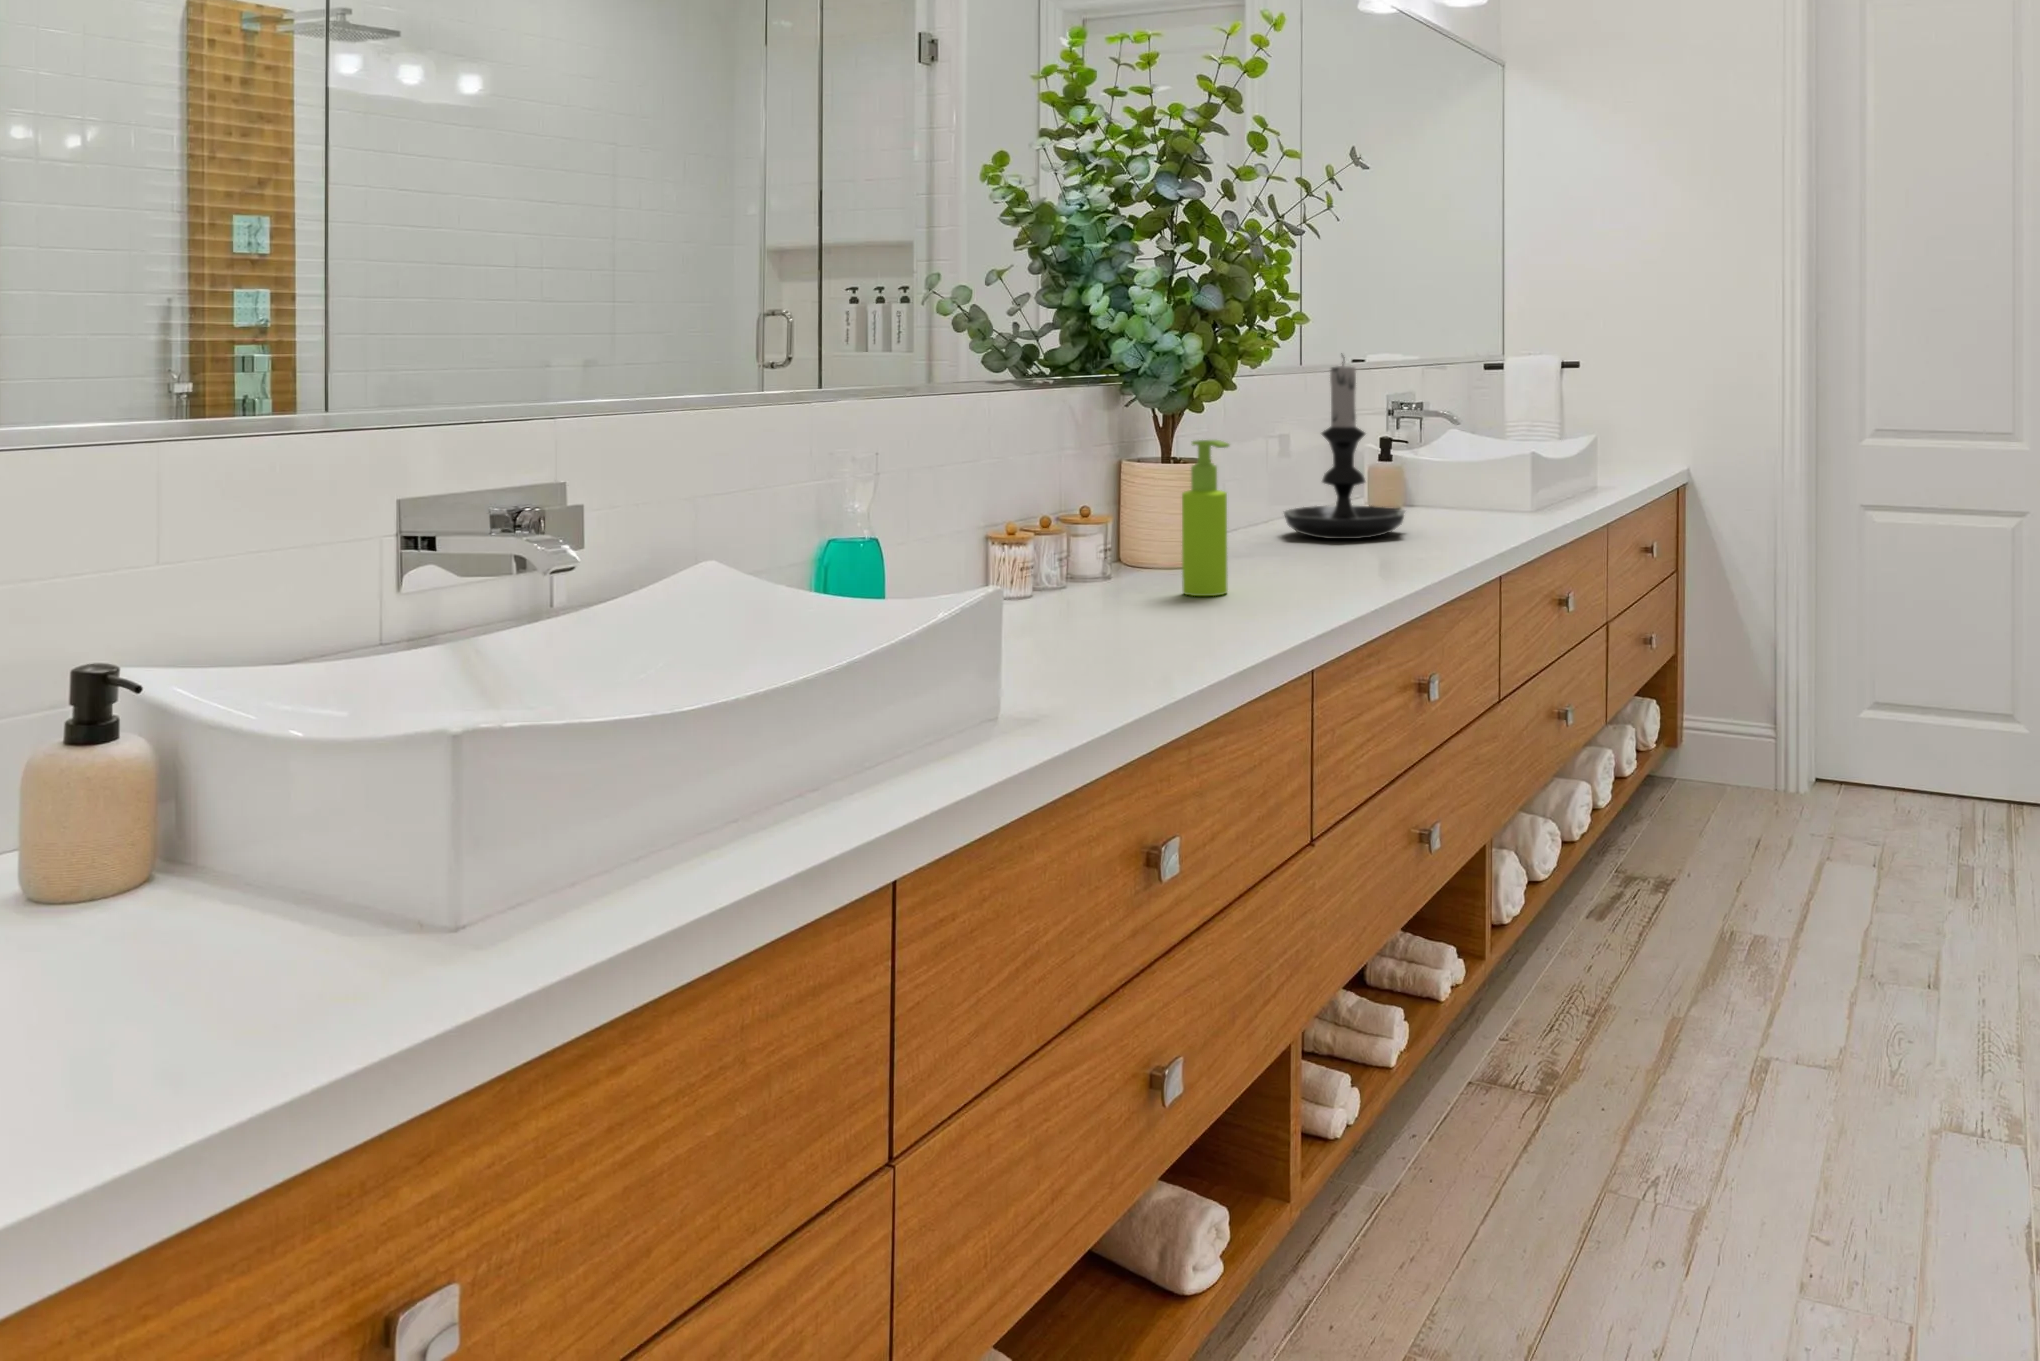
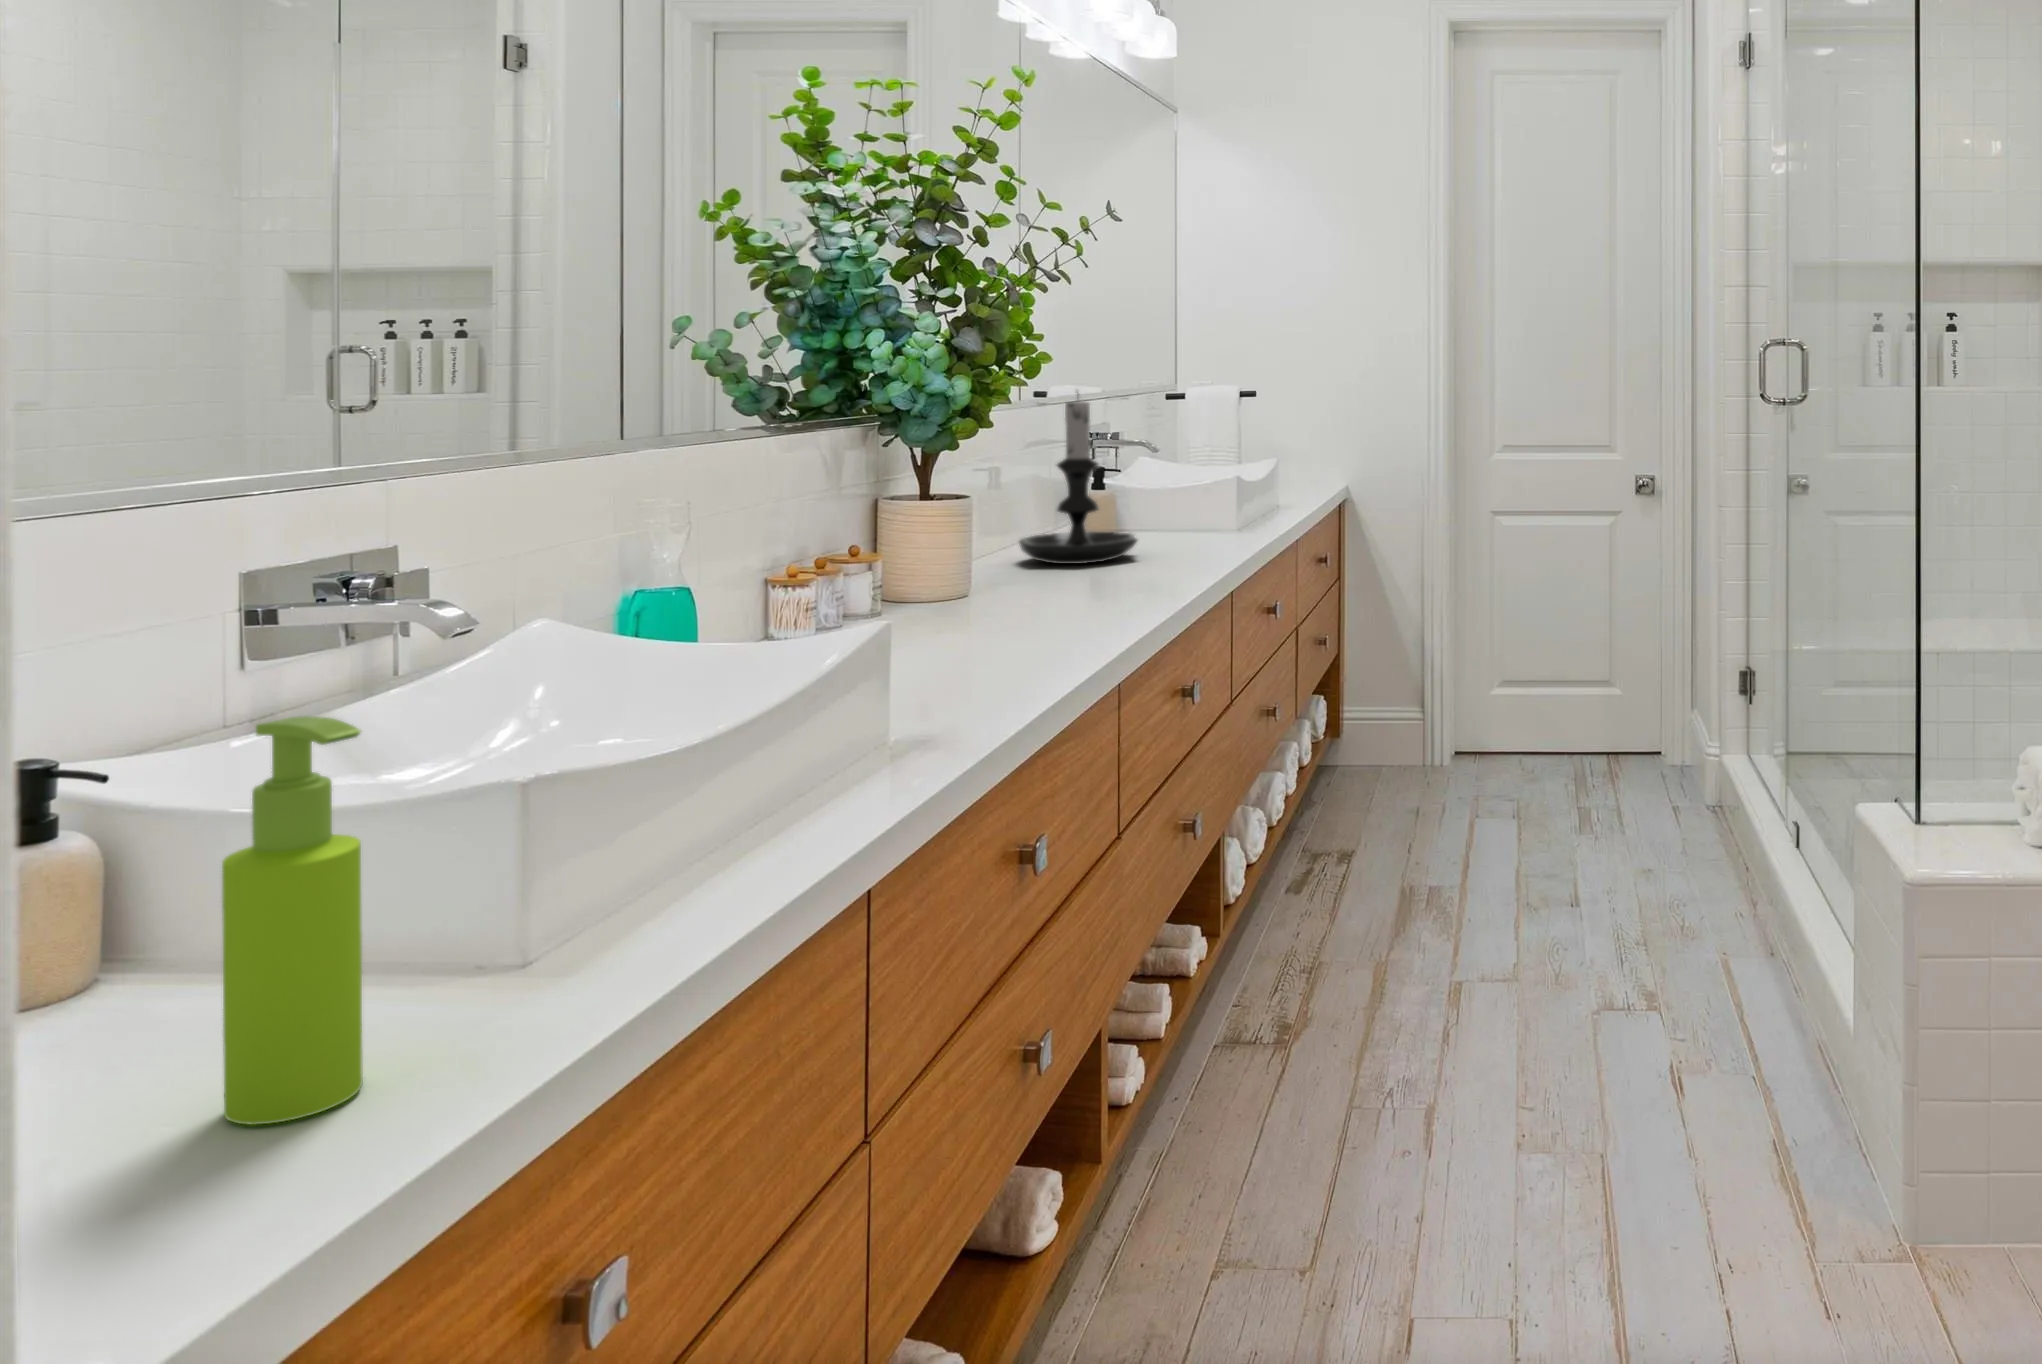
soap dispenser: present [1182,440,1229,596] -> present [222,716,363,1125]

